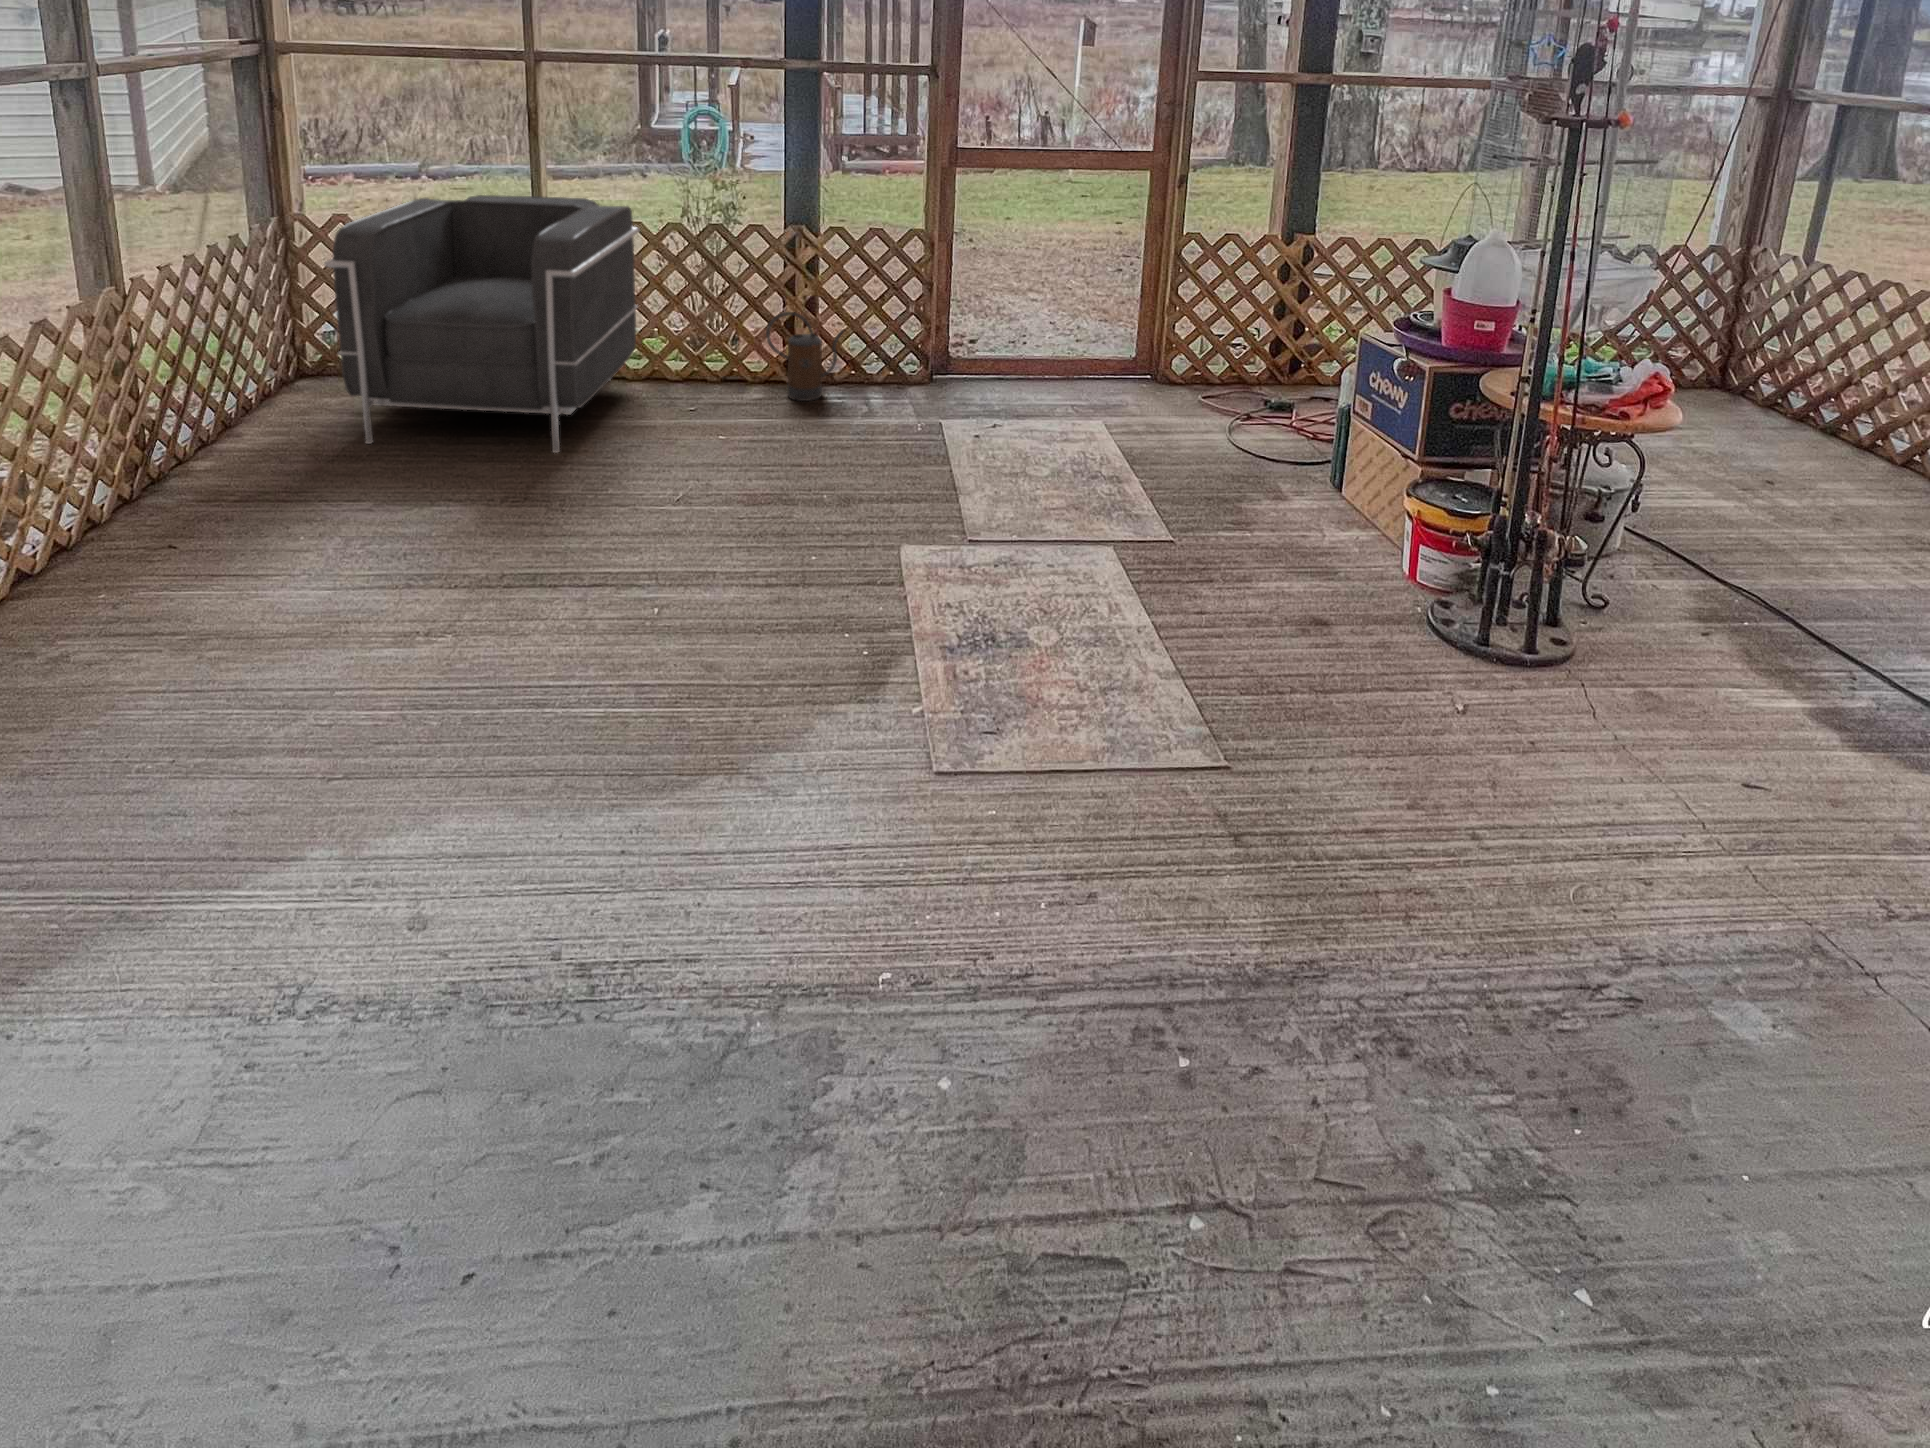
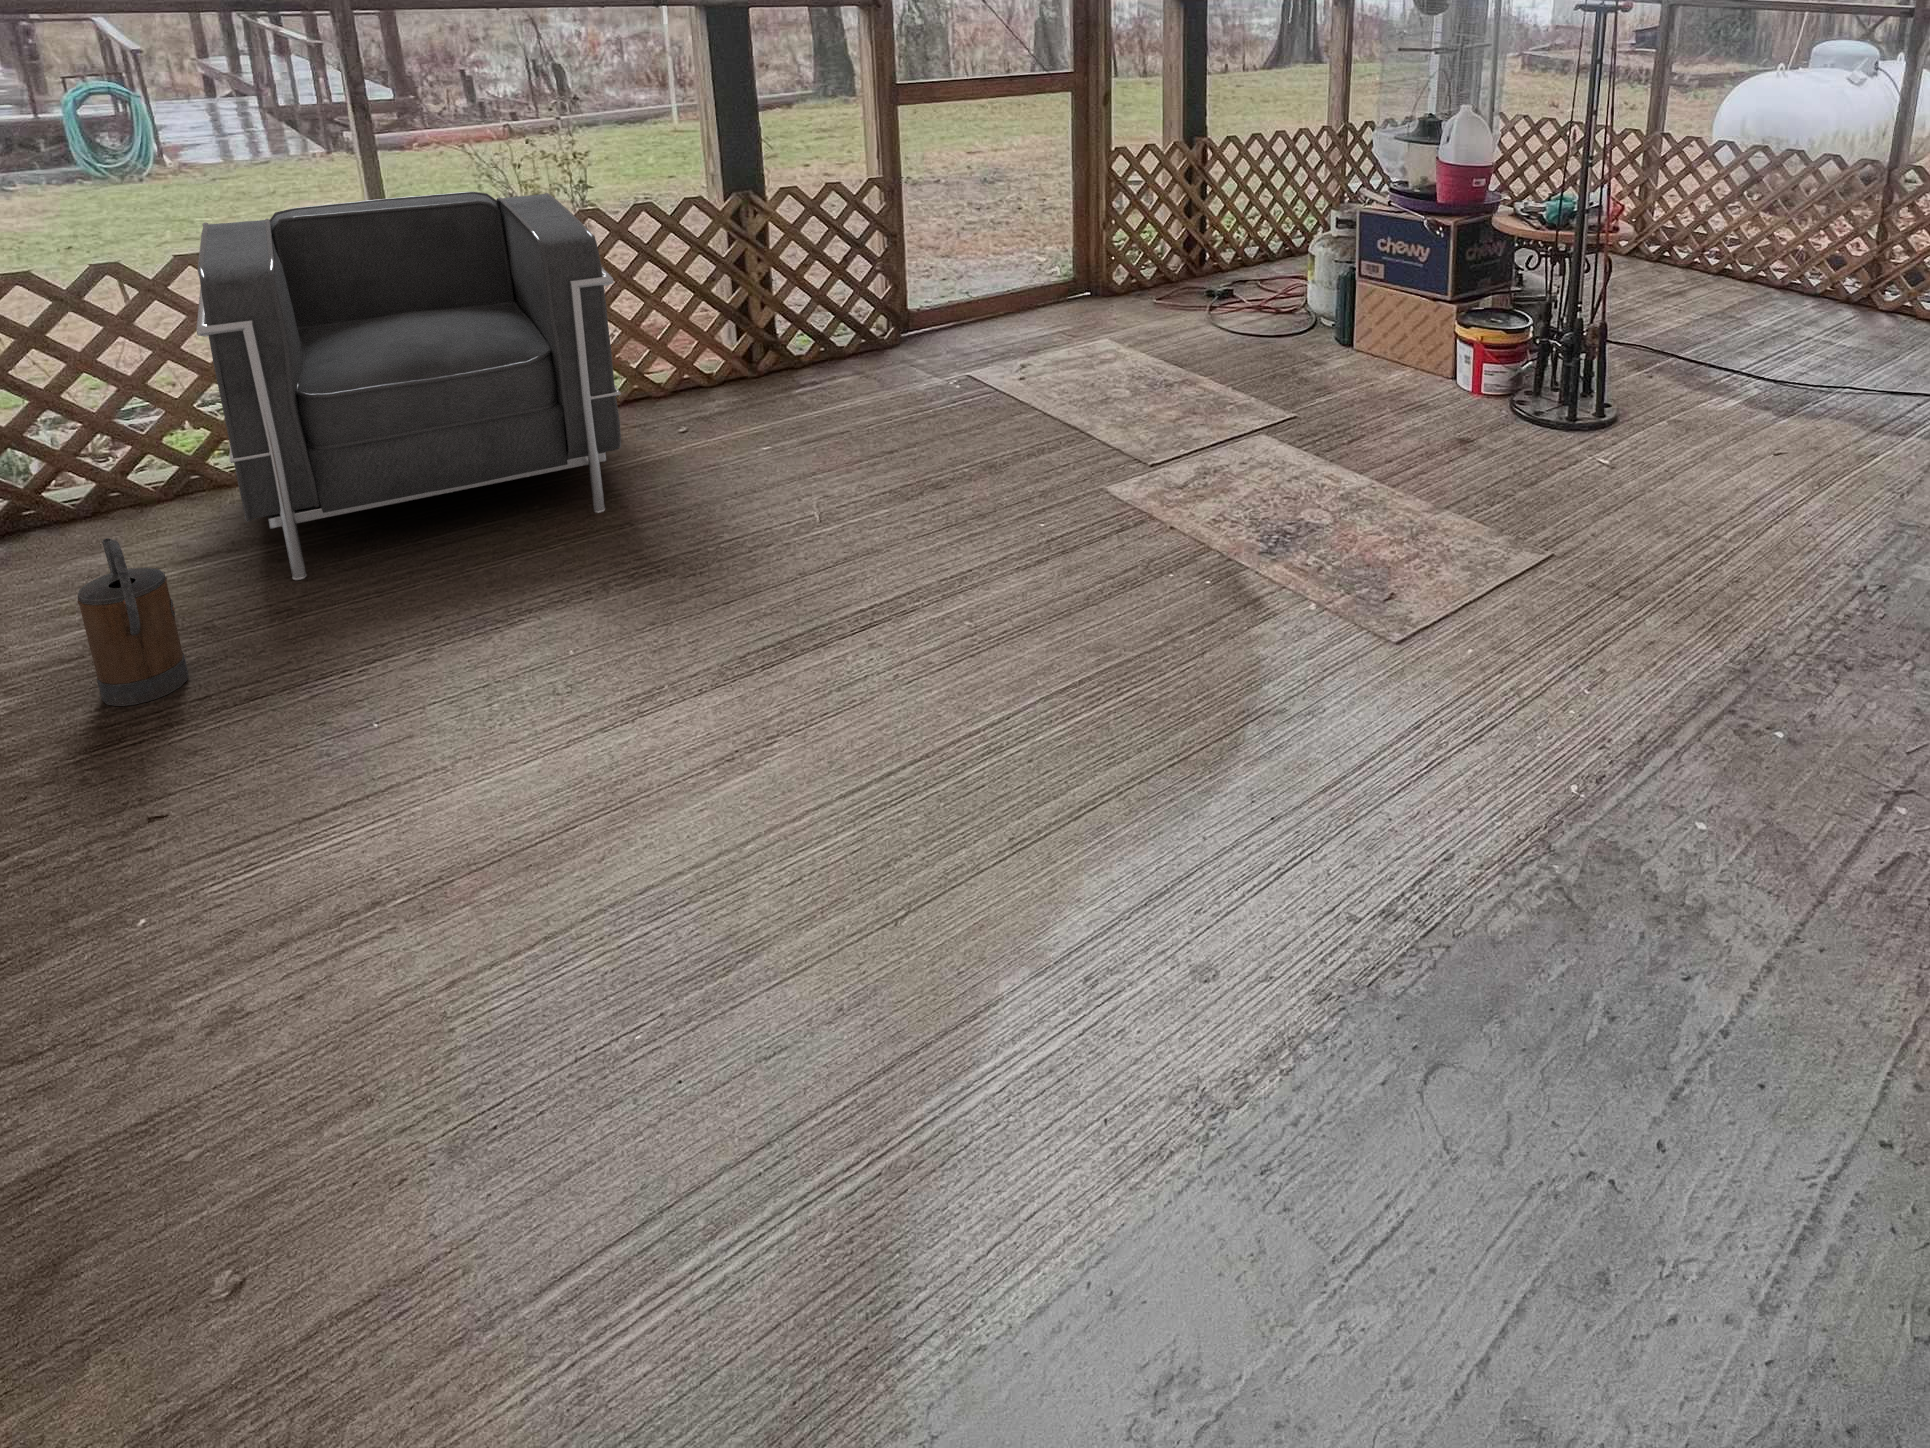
watering can: present [766,312,844,401] -> present [77,538,188,706]

